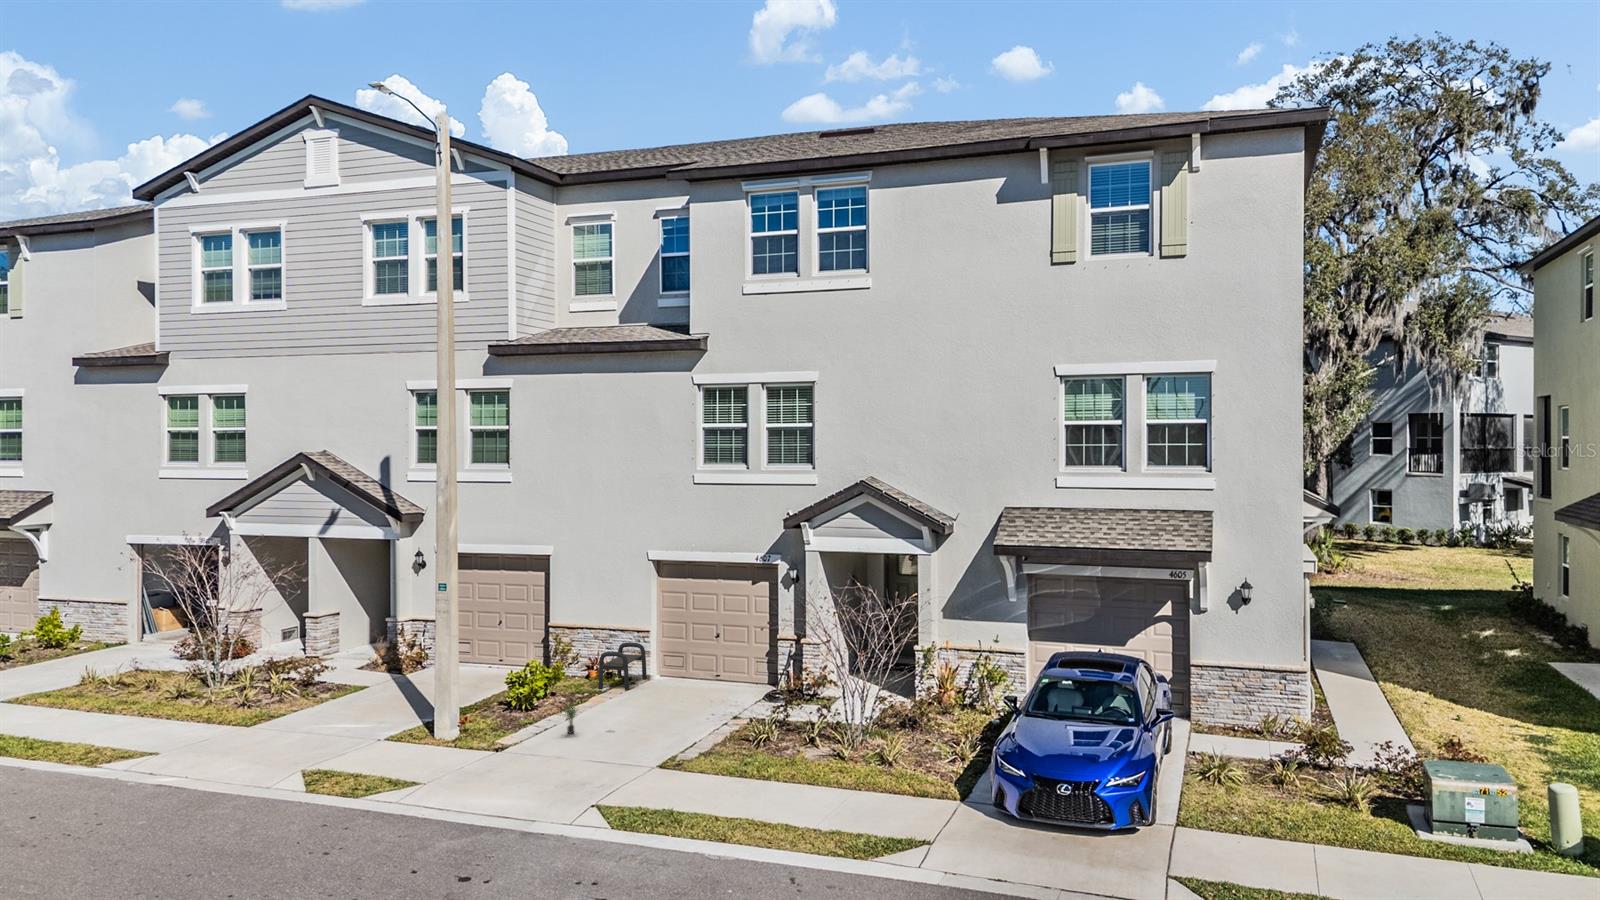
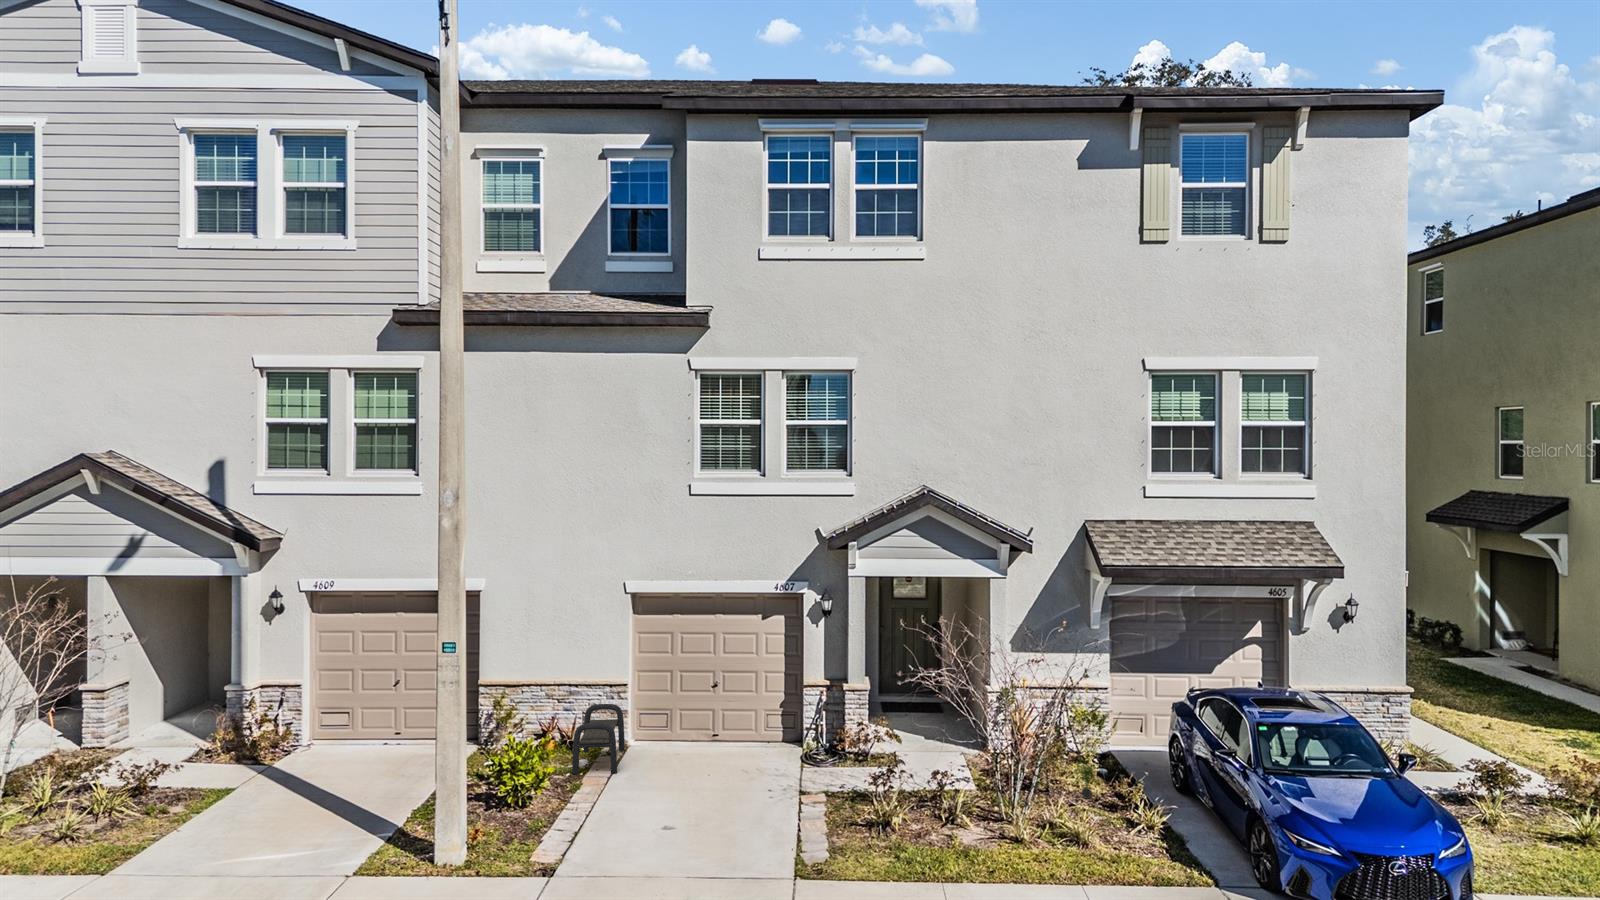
potted plant: present [565,704,576,733] -> present [1079,755,1094,799]

